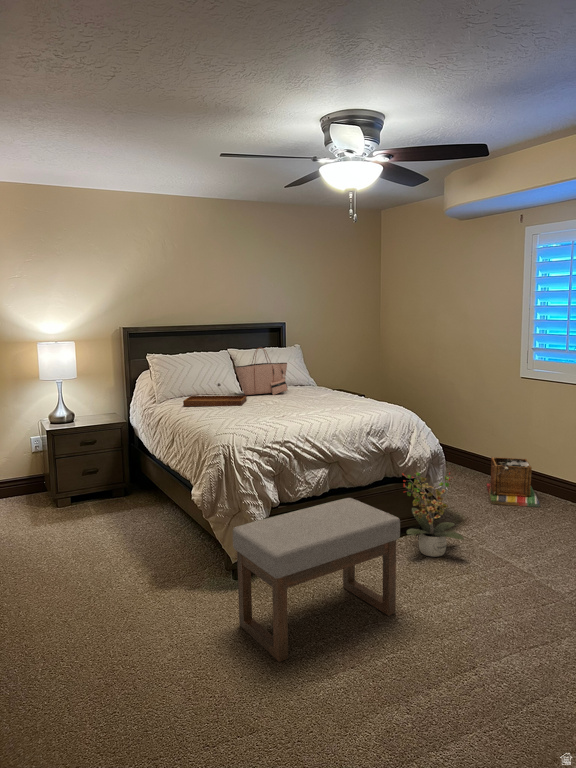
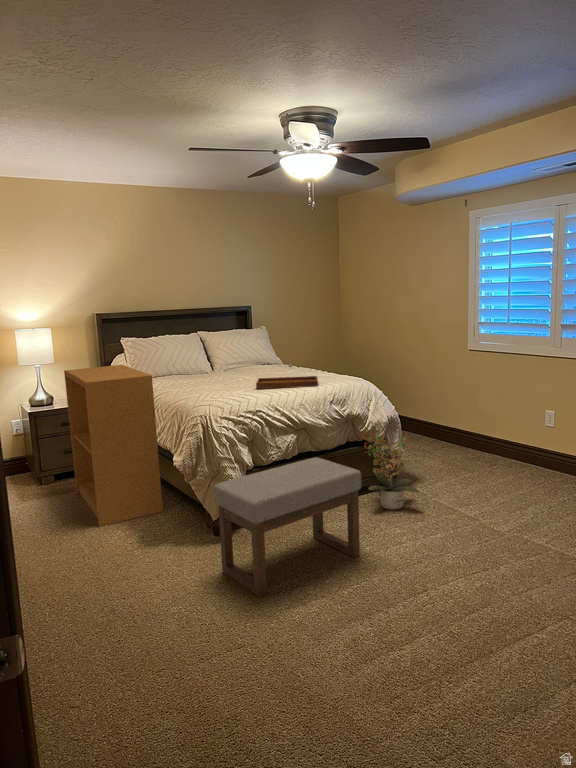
tote bag: present [235,348,288,395] -> none [206,328,256,373]
bookshelf: none [84,383,181,560] -> present [64,365,163,526]
tray: present [183,383,247,406] -> present [256,364,318,389]
laundry basket: present [487,457,540,507] -> none [442,423,488,465]

